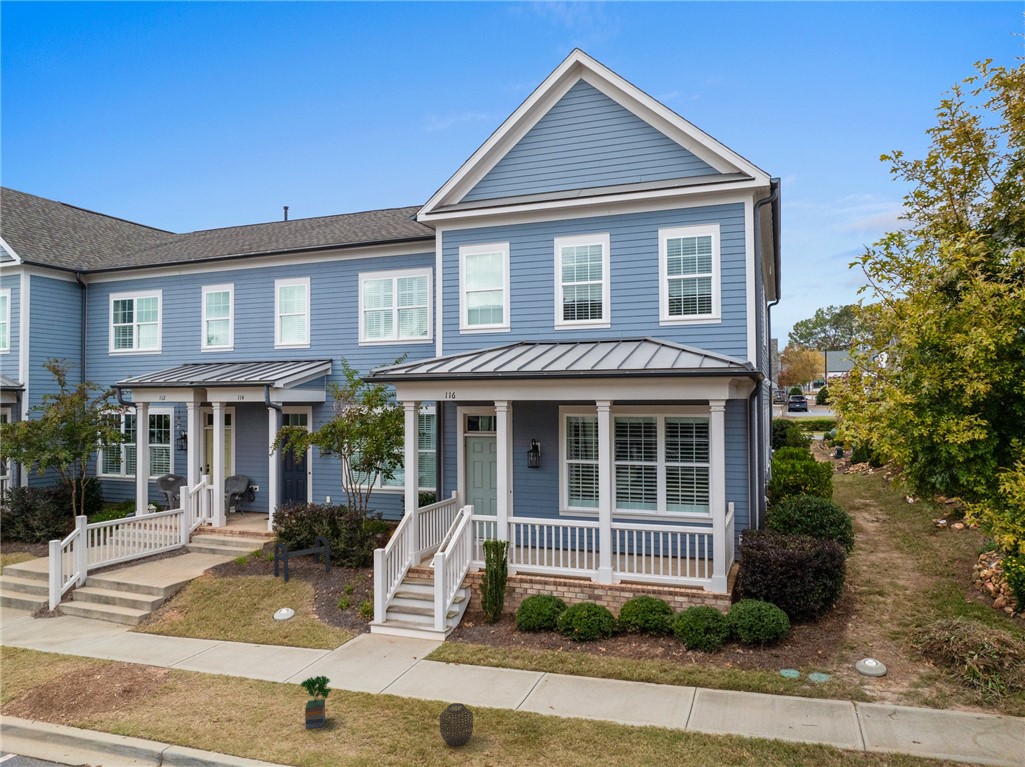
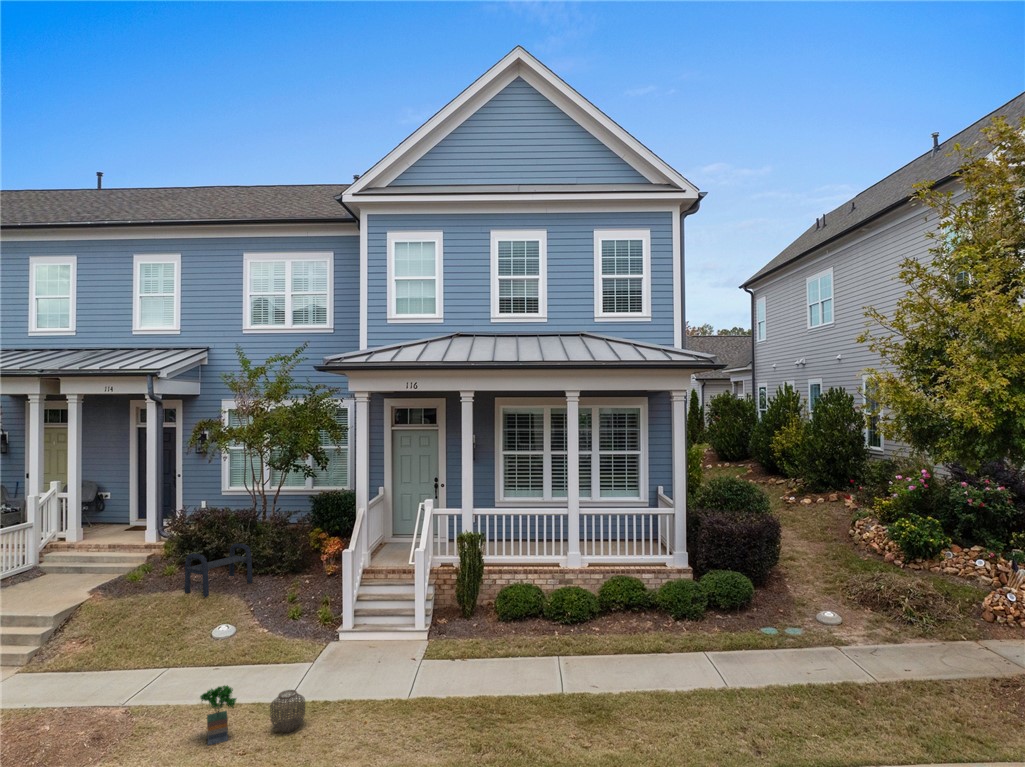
potted tree: present [301,676,331,729] -> present [200,685,237,745]
woven basket: present [440,703,473,746] -> present [270,690,305,732]

